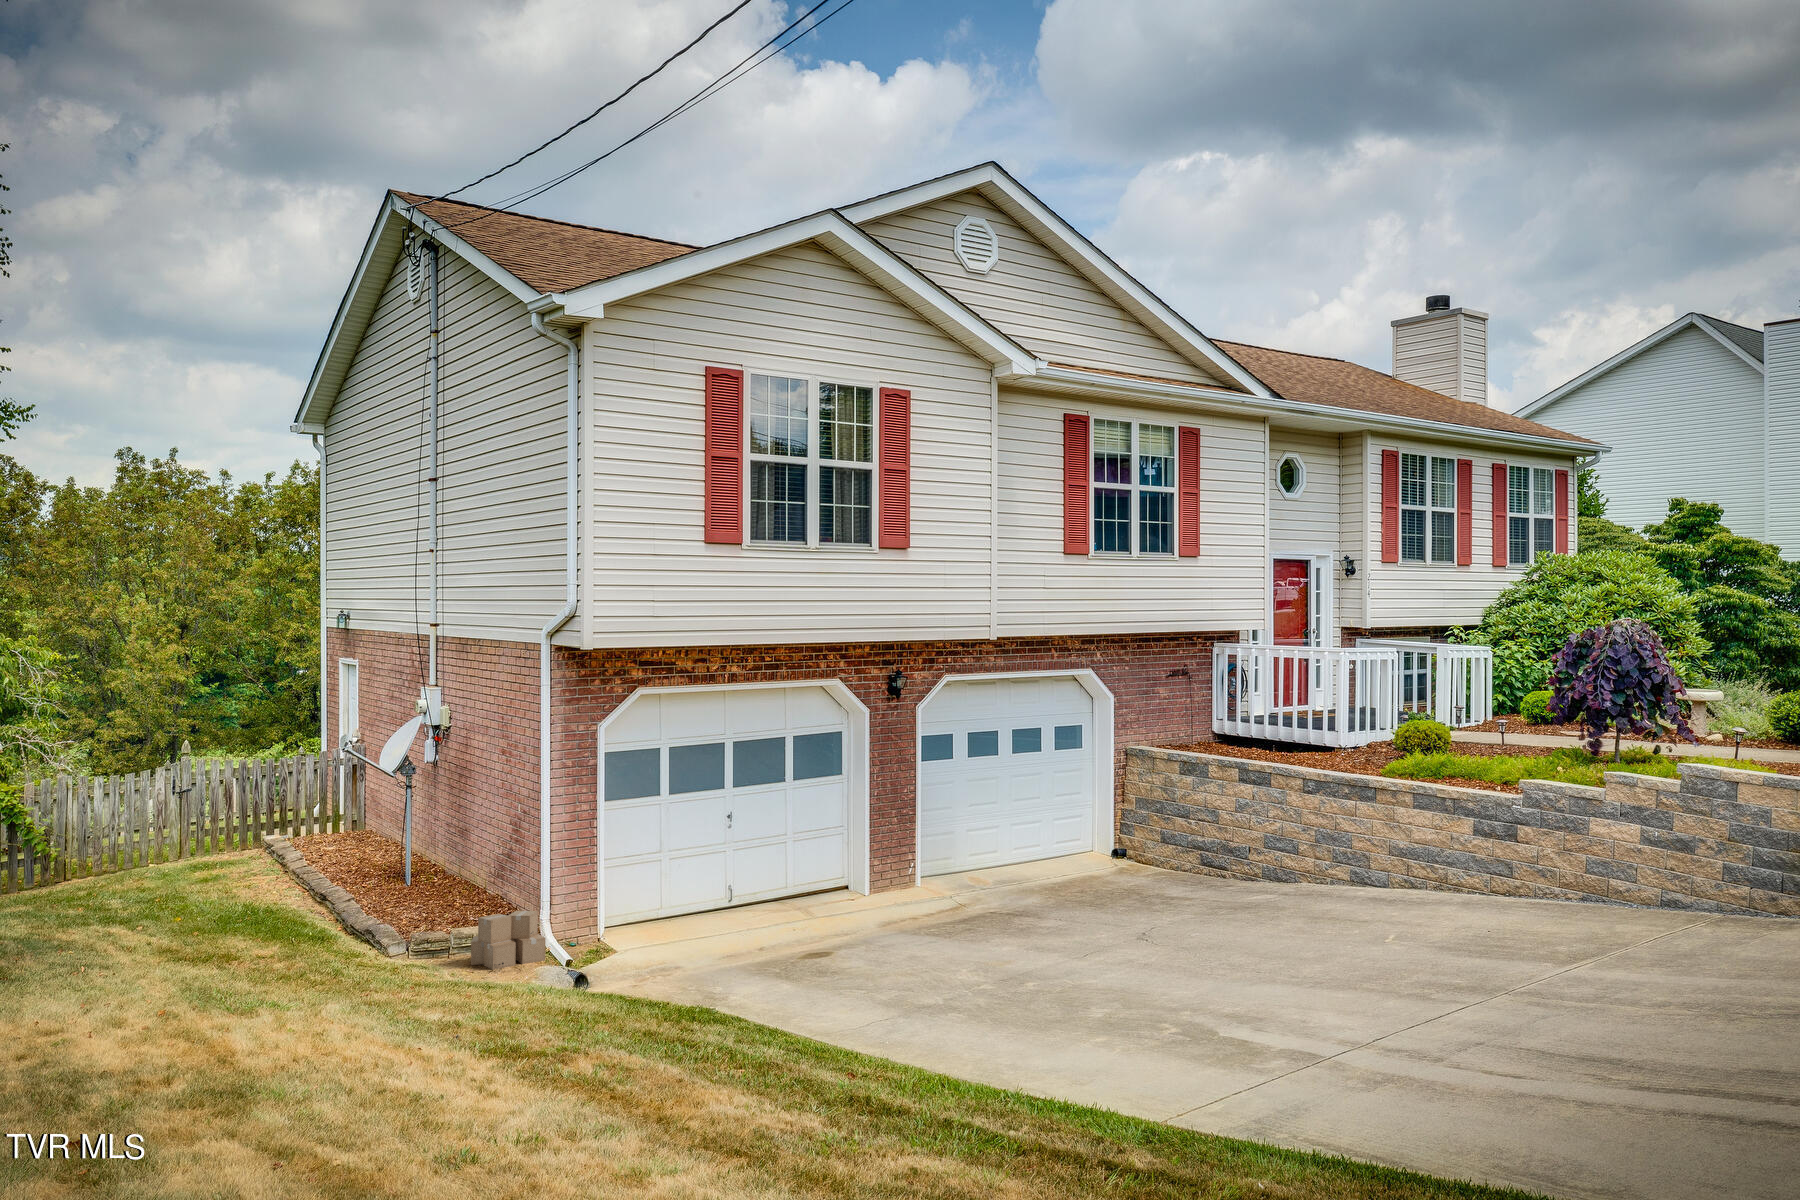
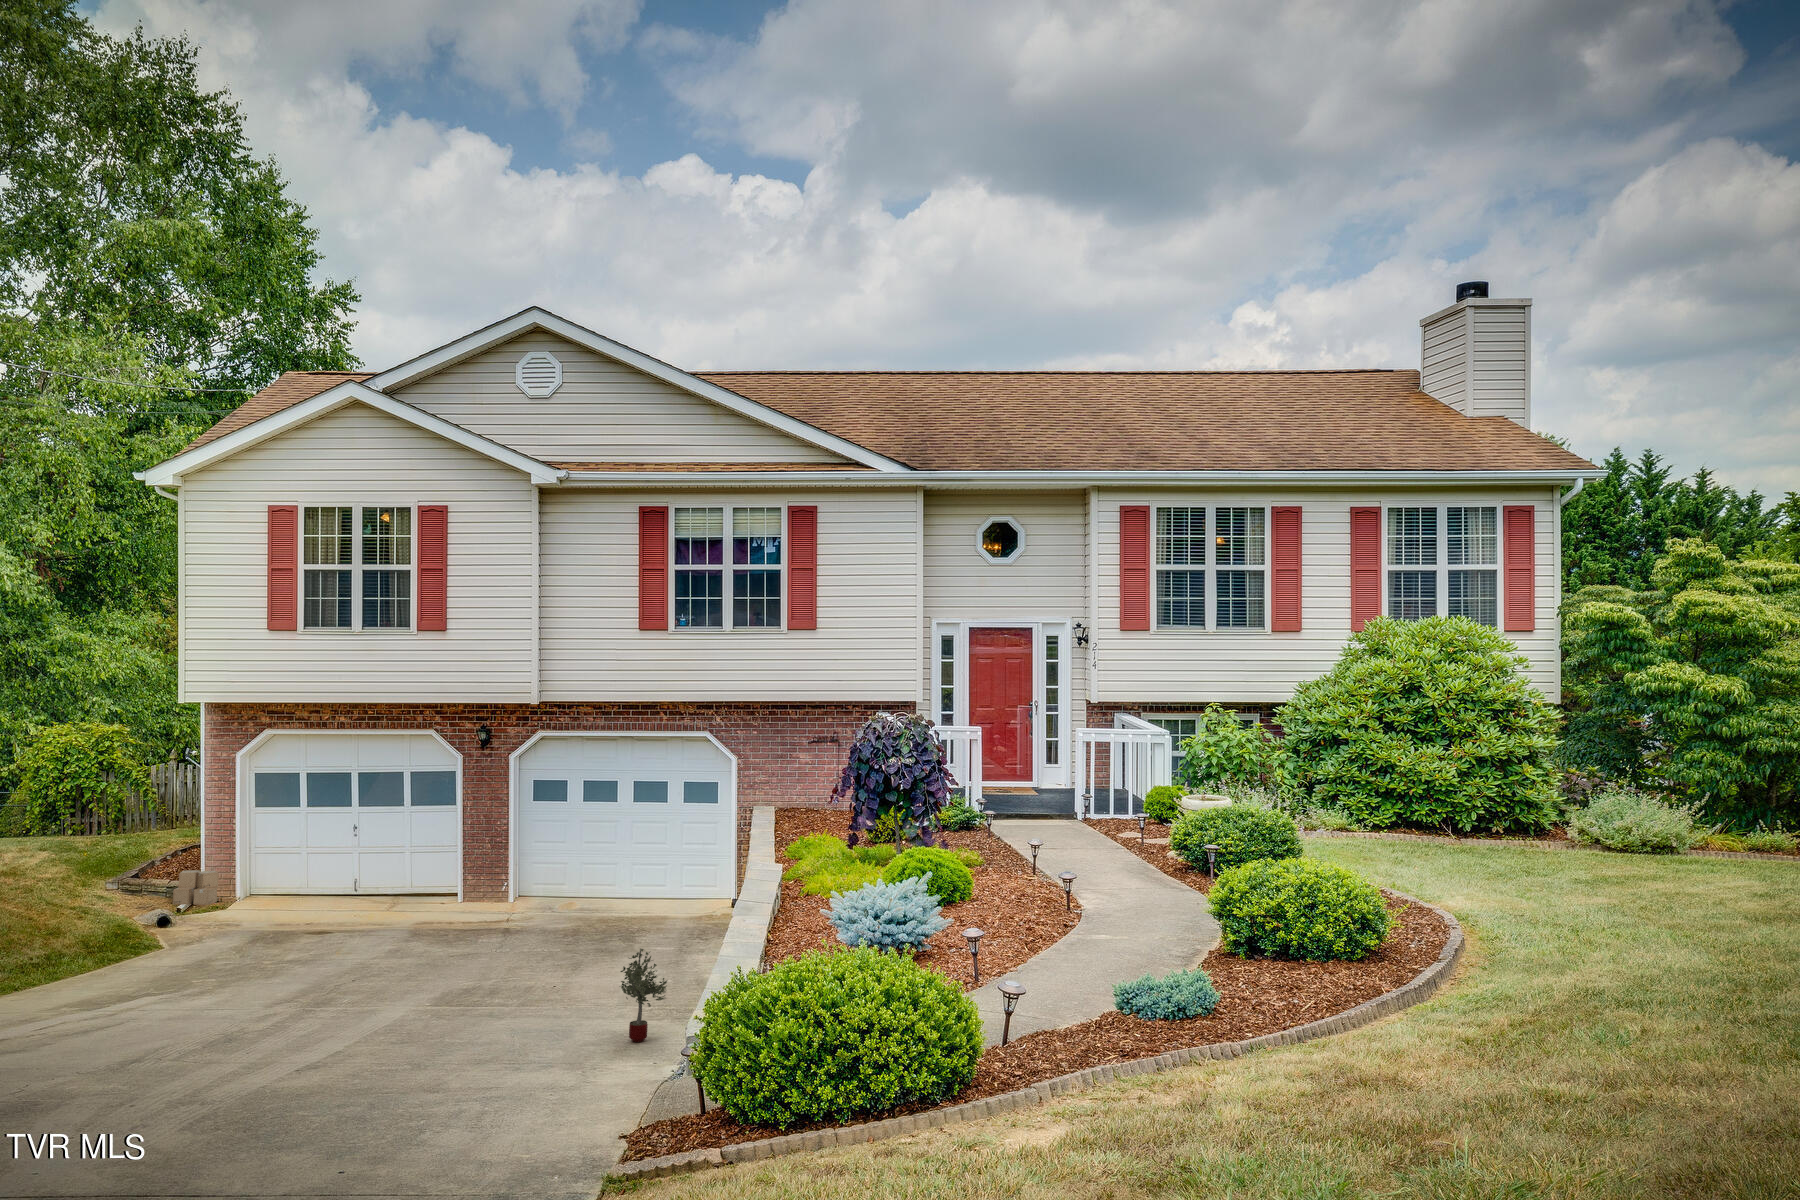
potted tree: none [1664,826,1751,921] -> present [620,948,667,1042]

